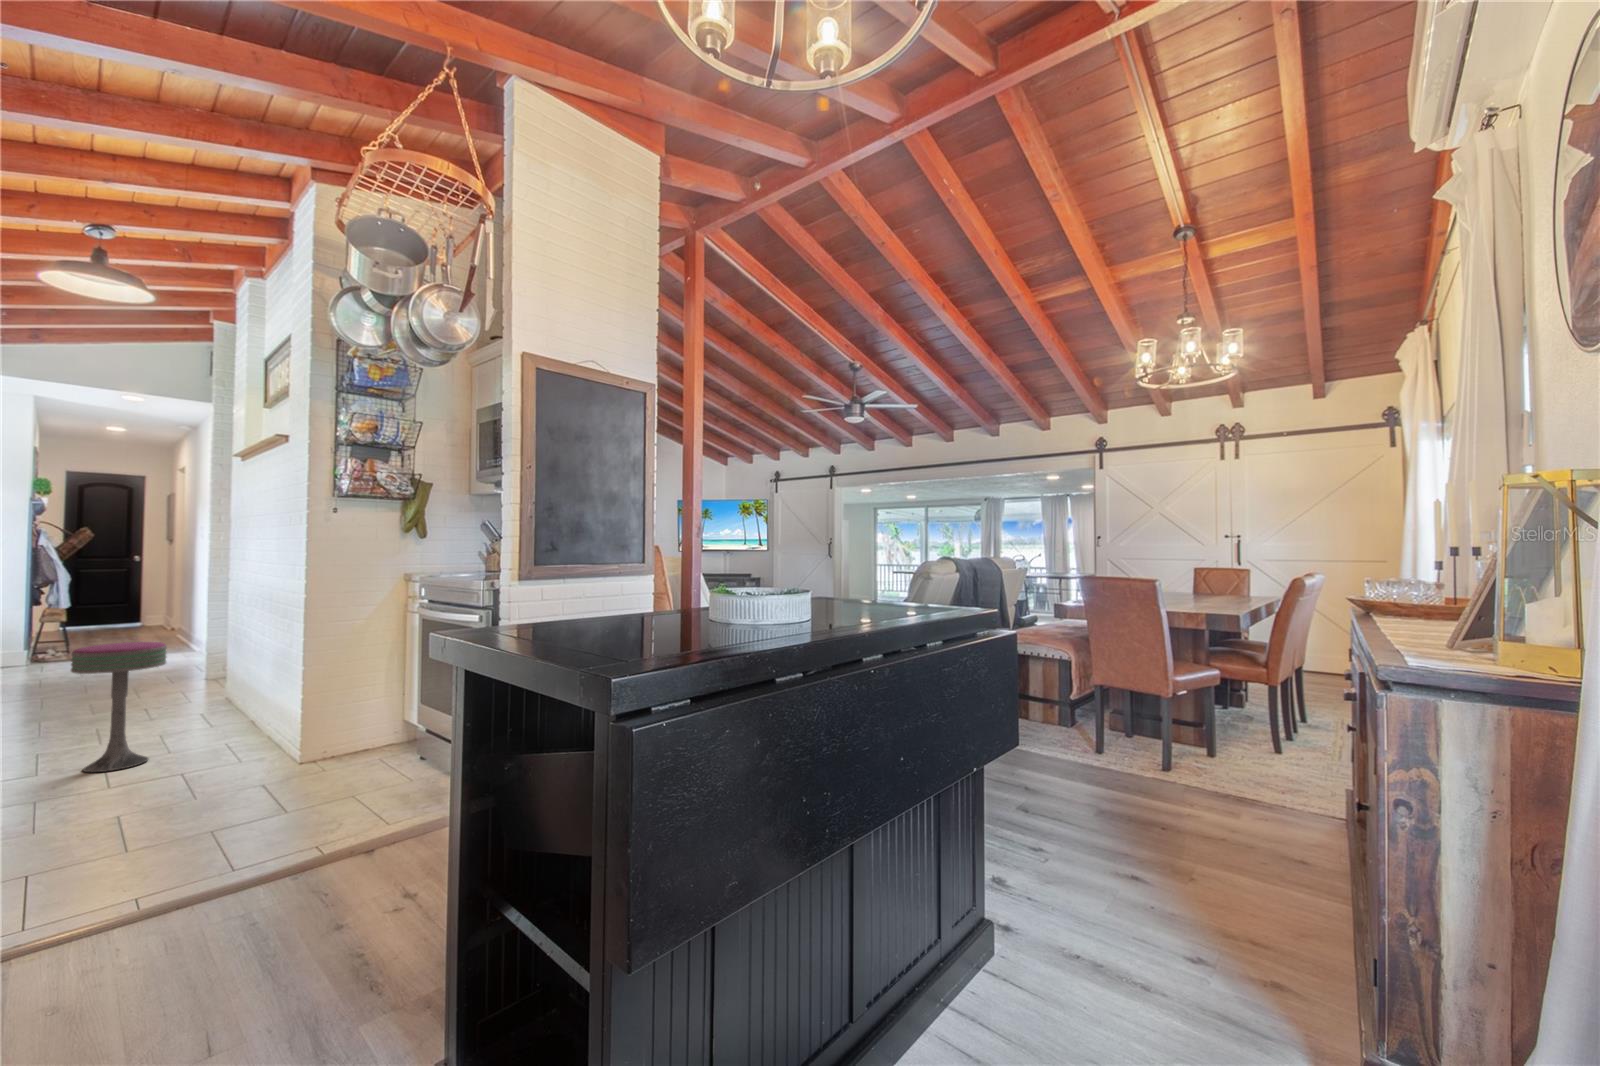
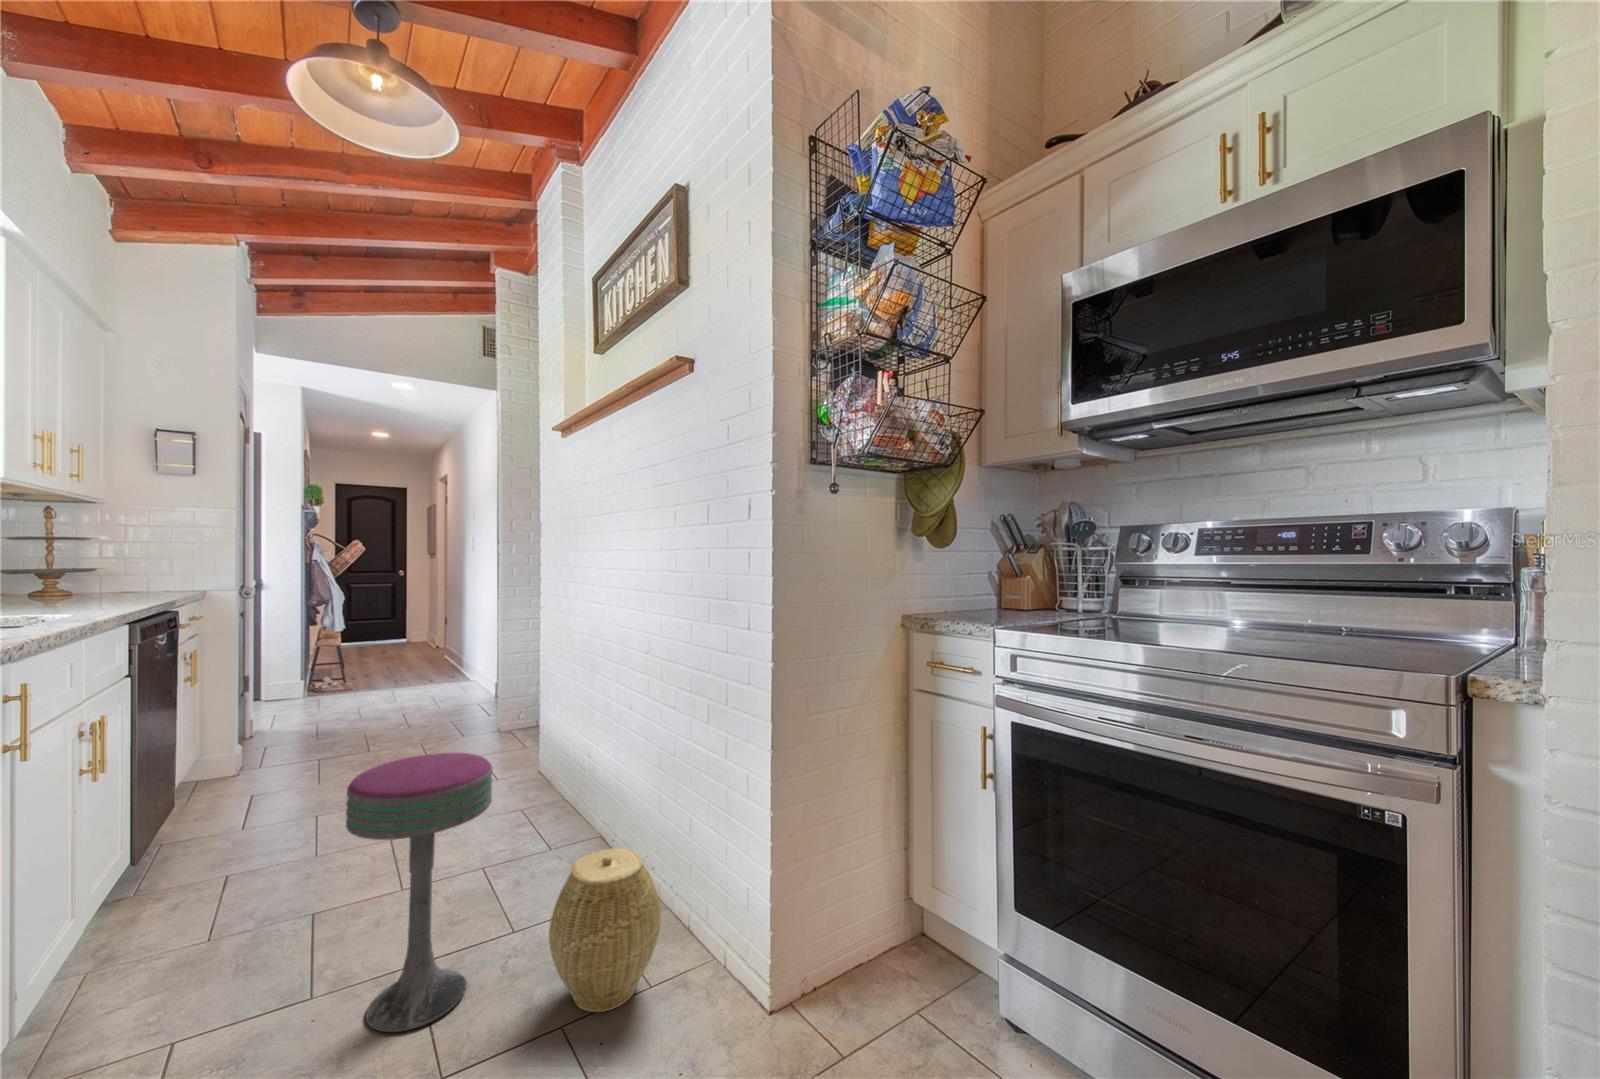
woven basket: none [197,688,271,761] -> present [549,848,661,1012]

